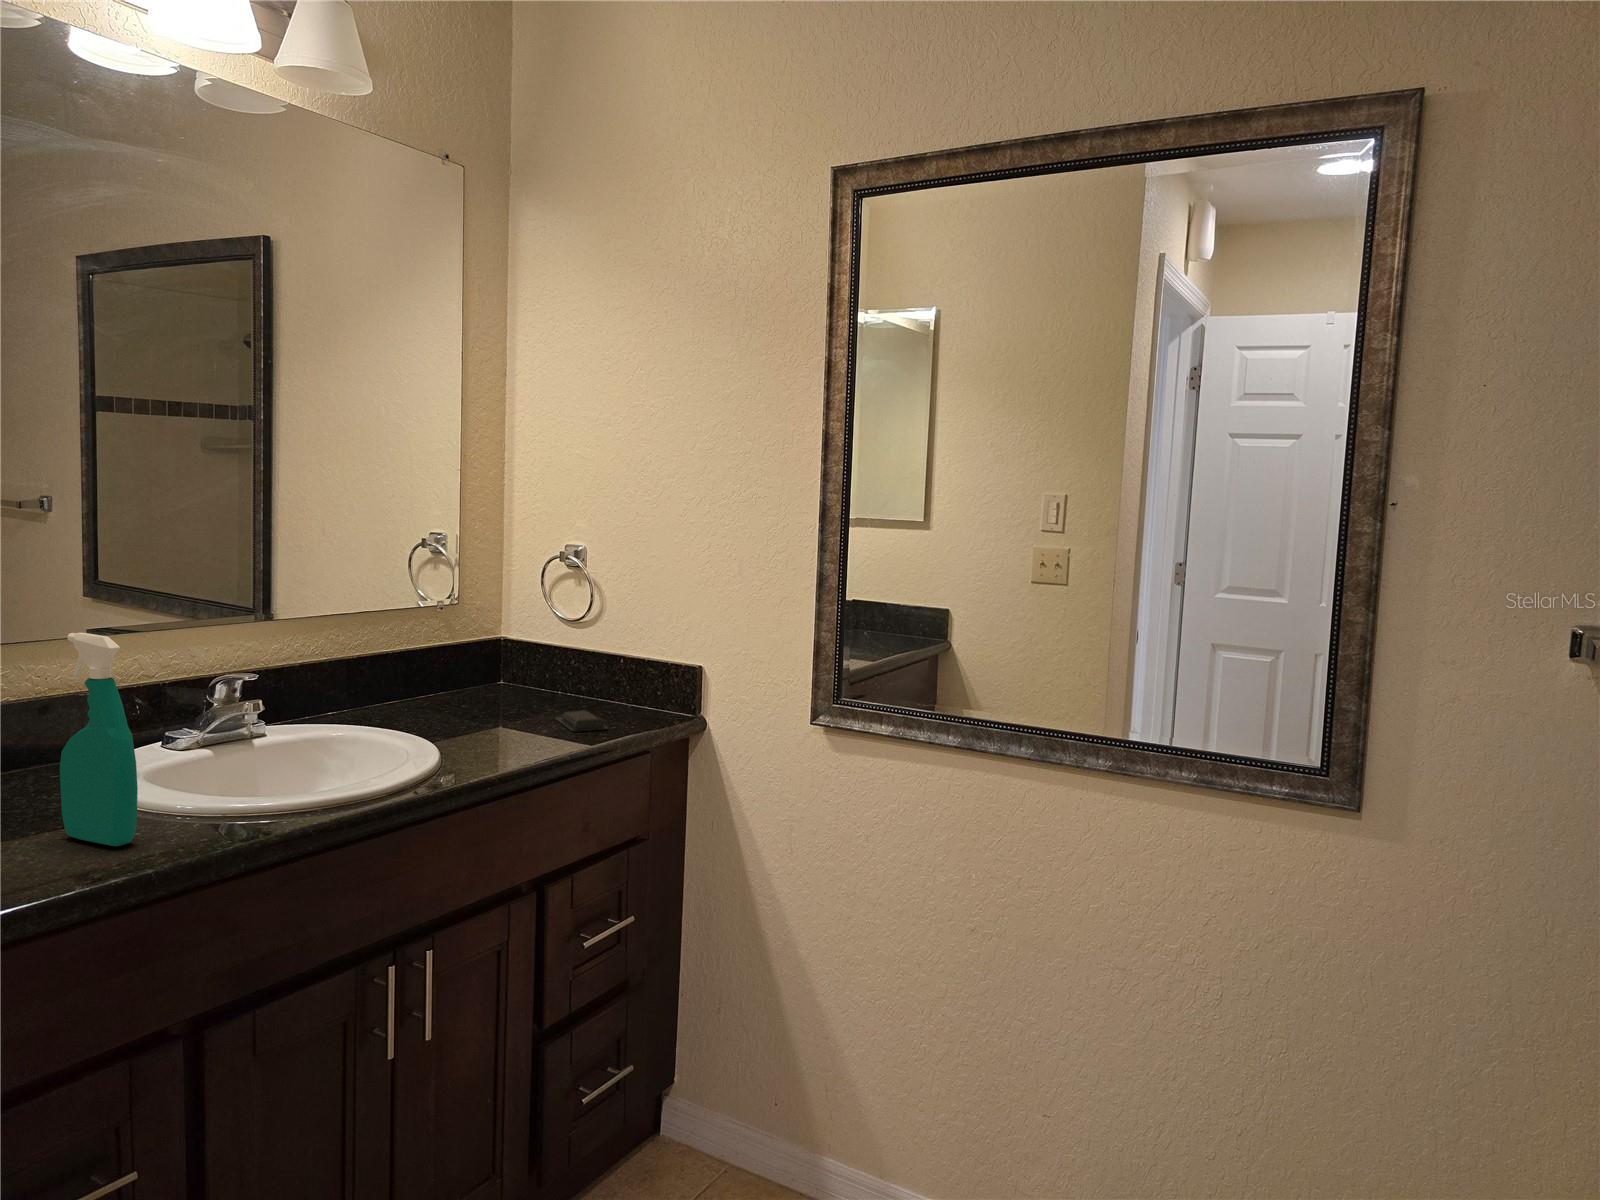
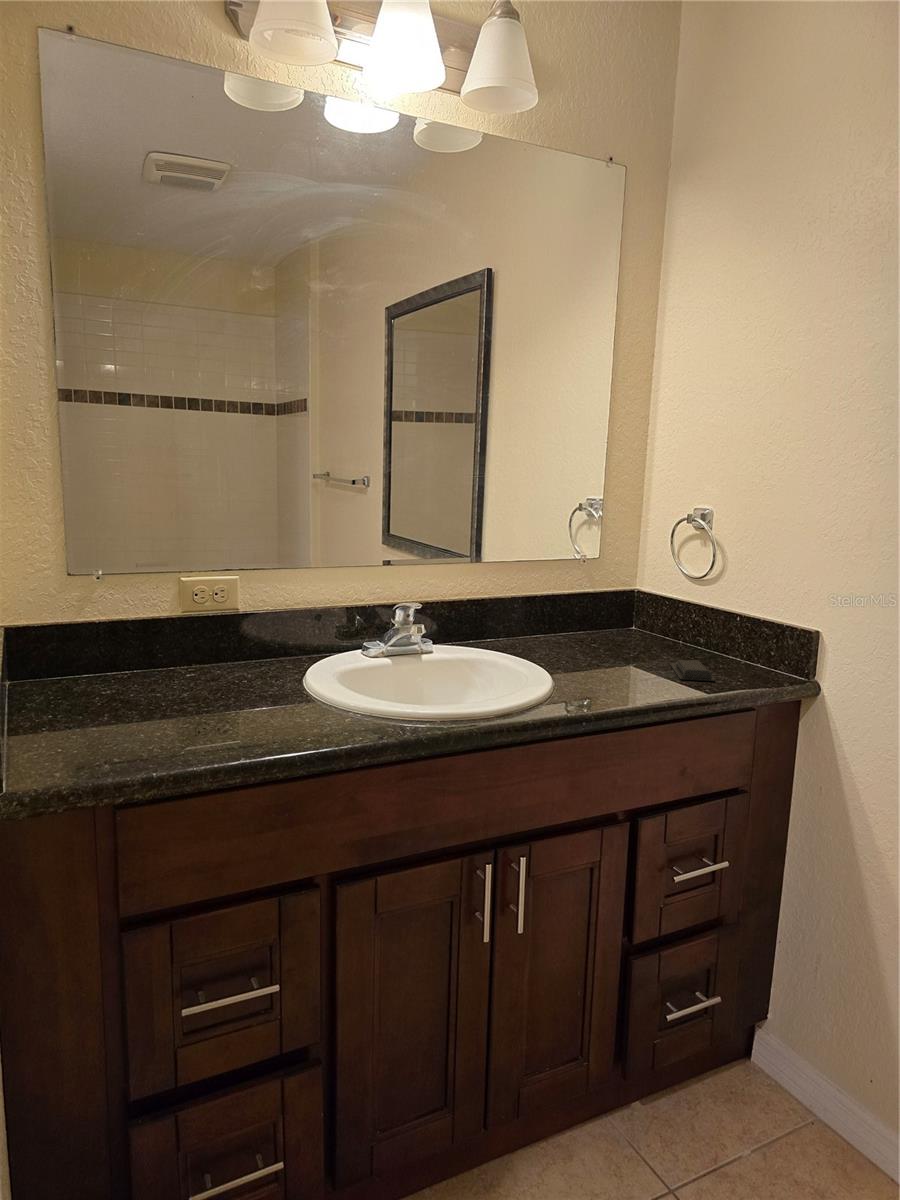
spray bottle: present [60,633,138,846] -> none [254,565,296,733]

